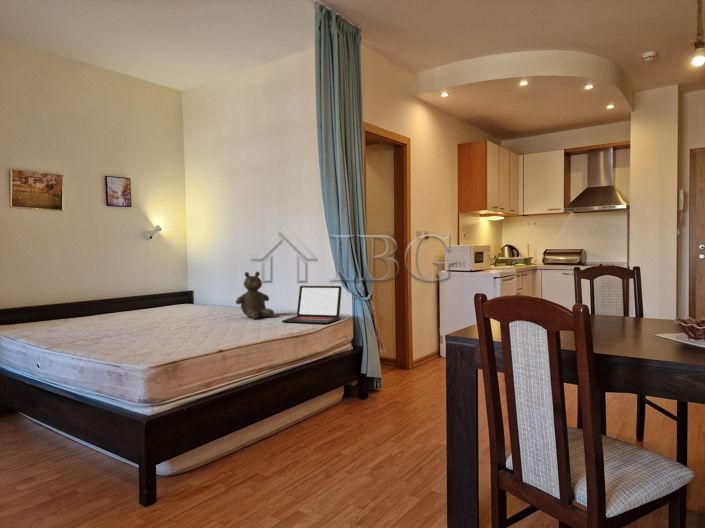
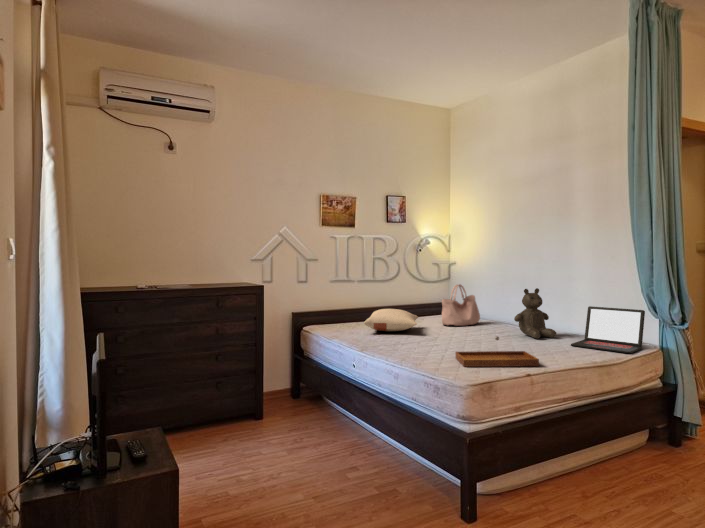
handbag: none [168,271,211,314] -> present [442,284,480,326]
pillow: none [64,300,139,325] -> present [364,309,418,331]
tray: none [157,317,238,351] -> present [456,336,539,367]

